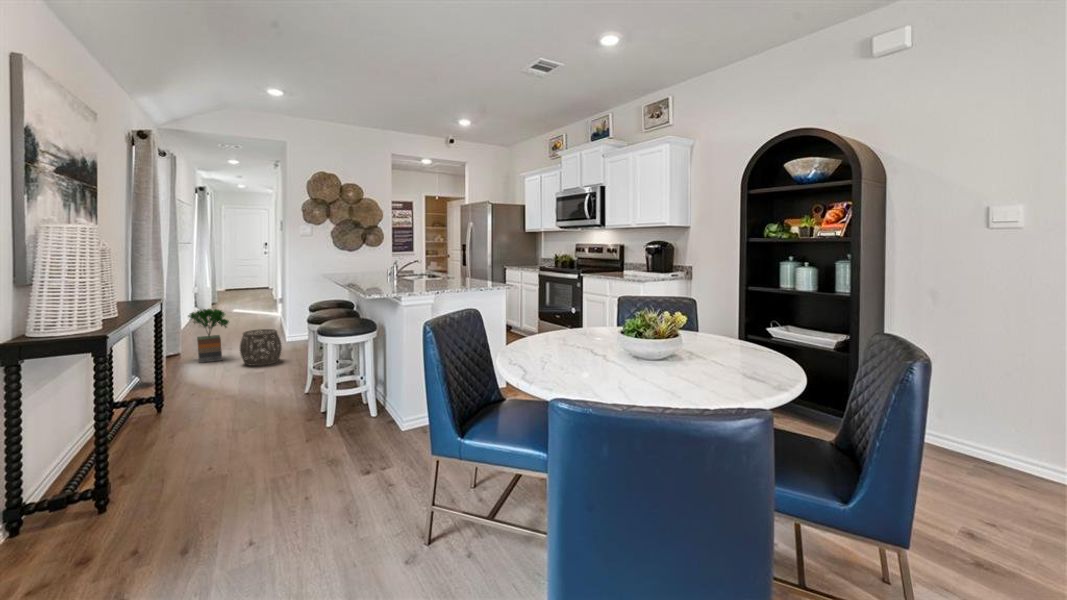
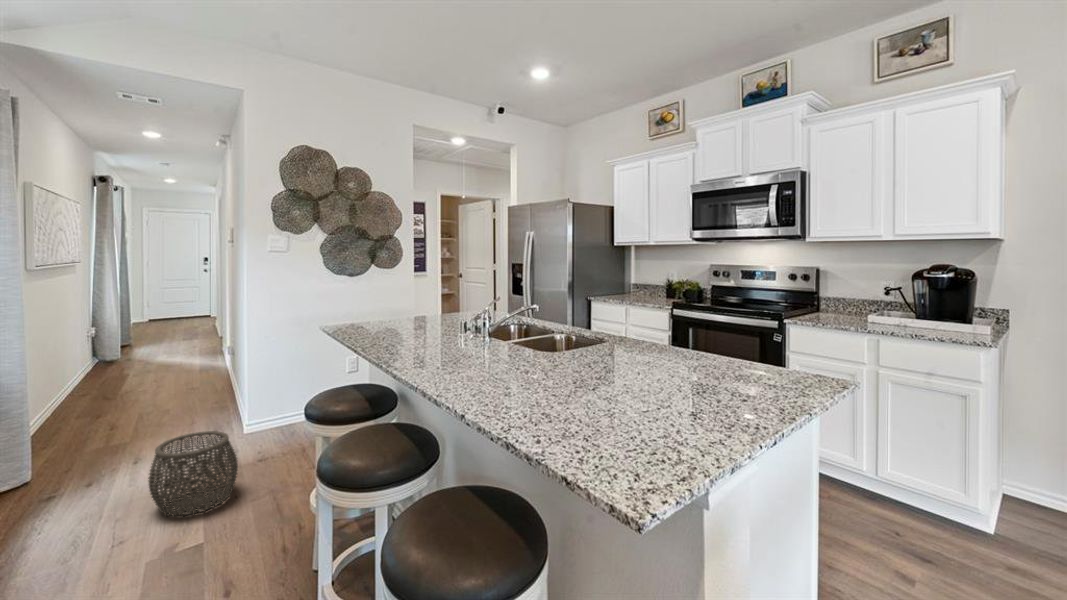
potted tree: present [188,309,229,363] -> none [35,393,134,510]

